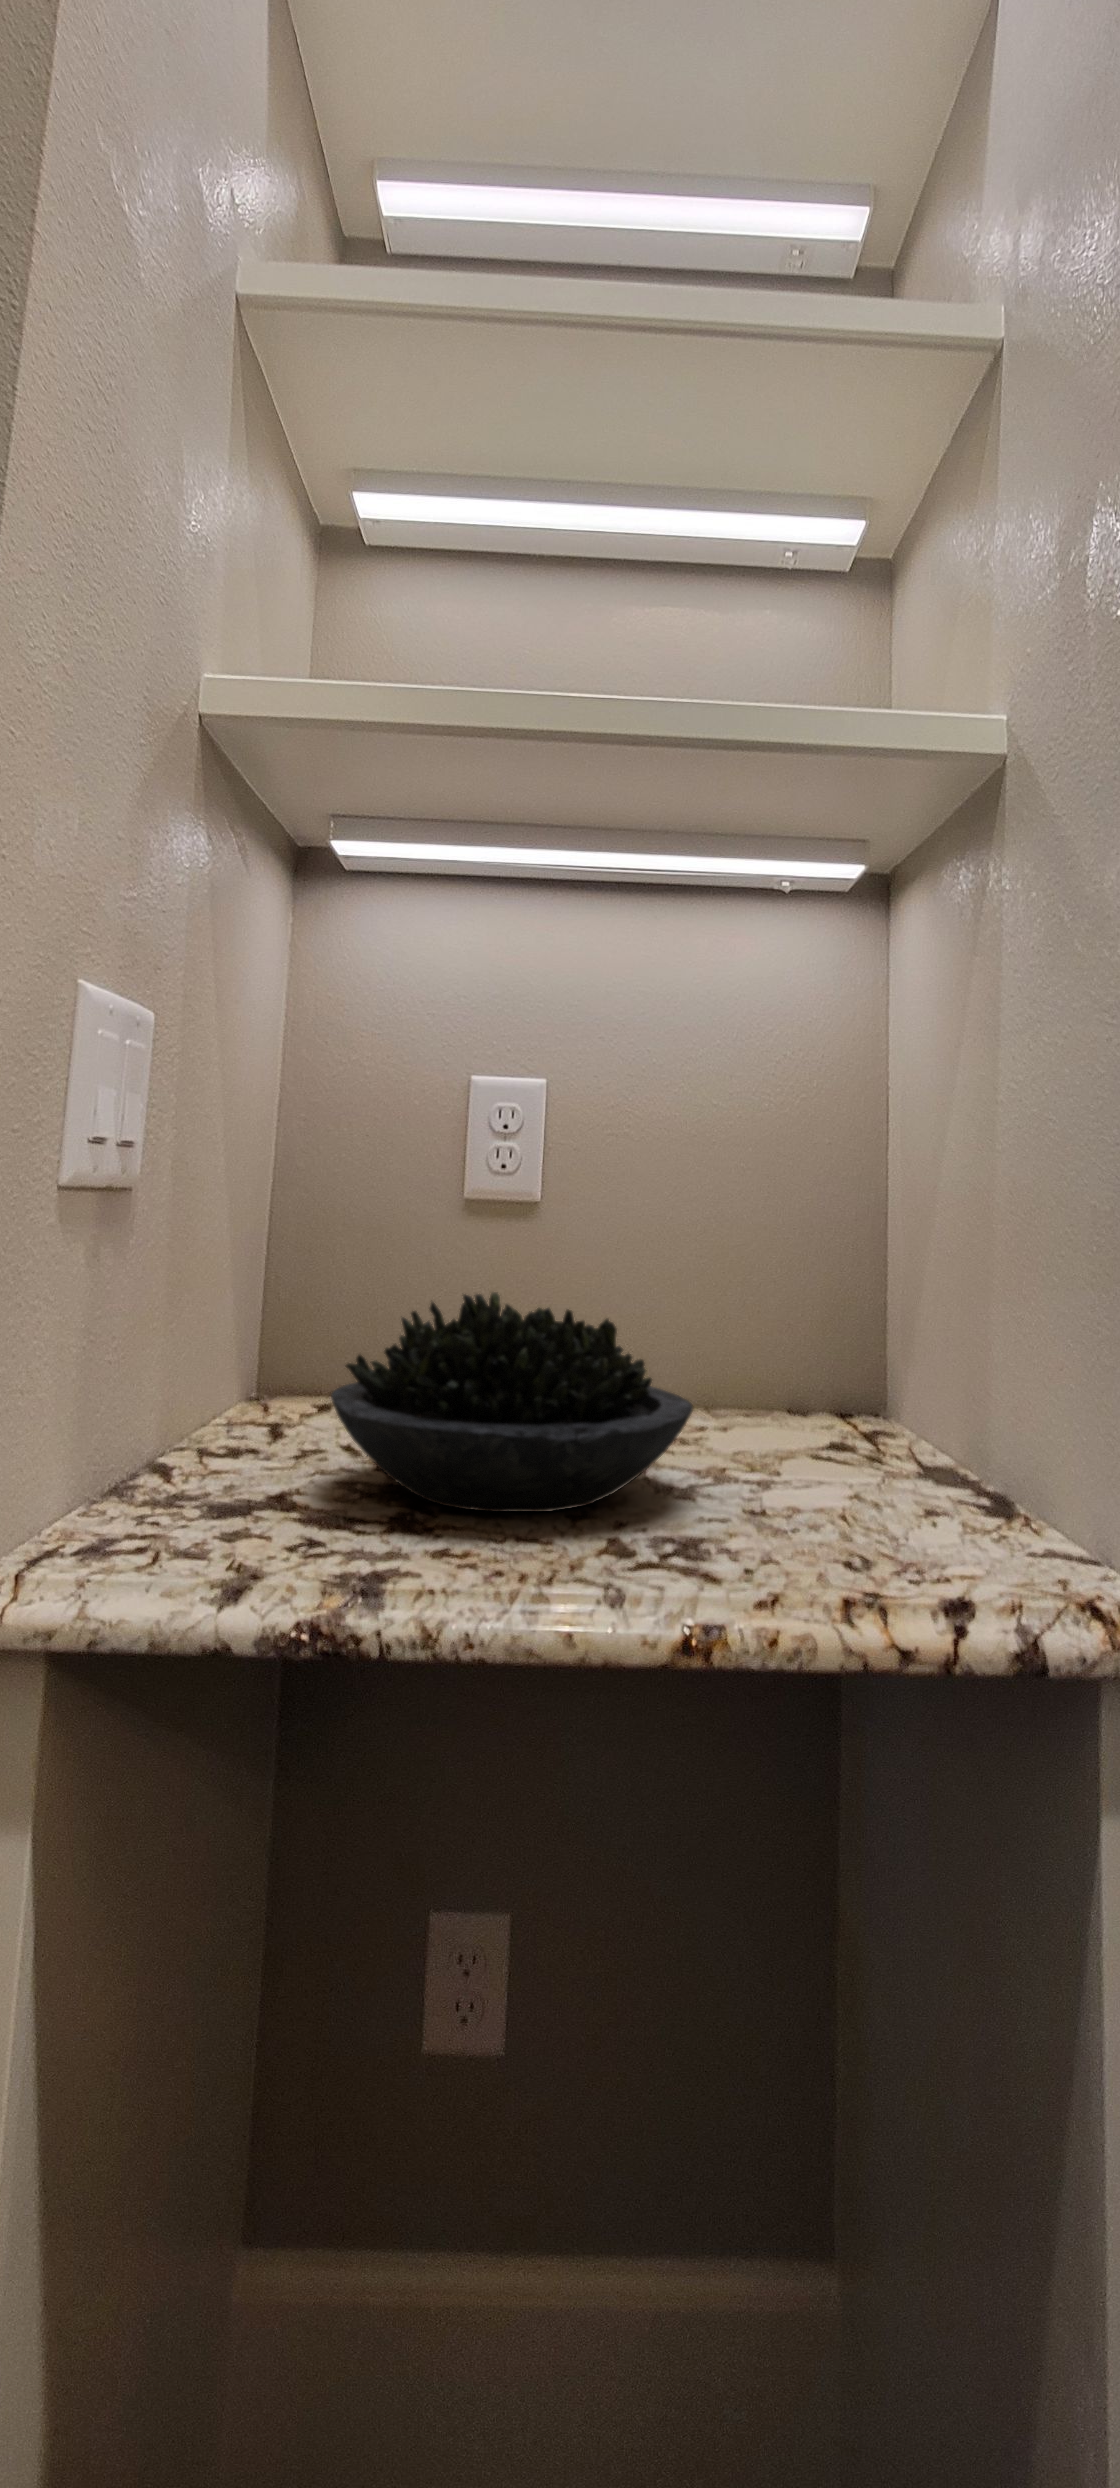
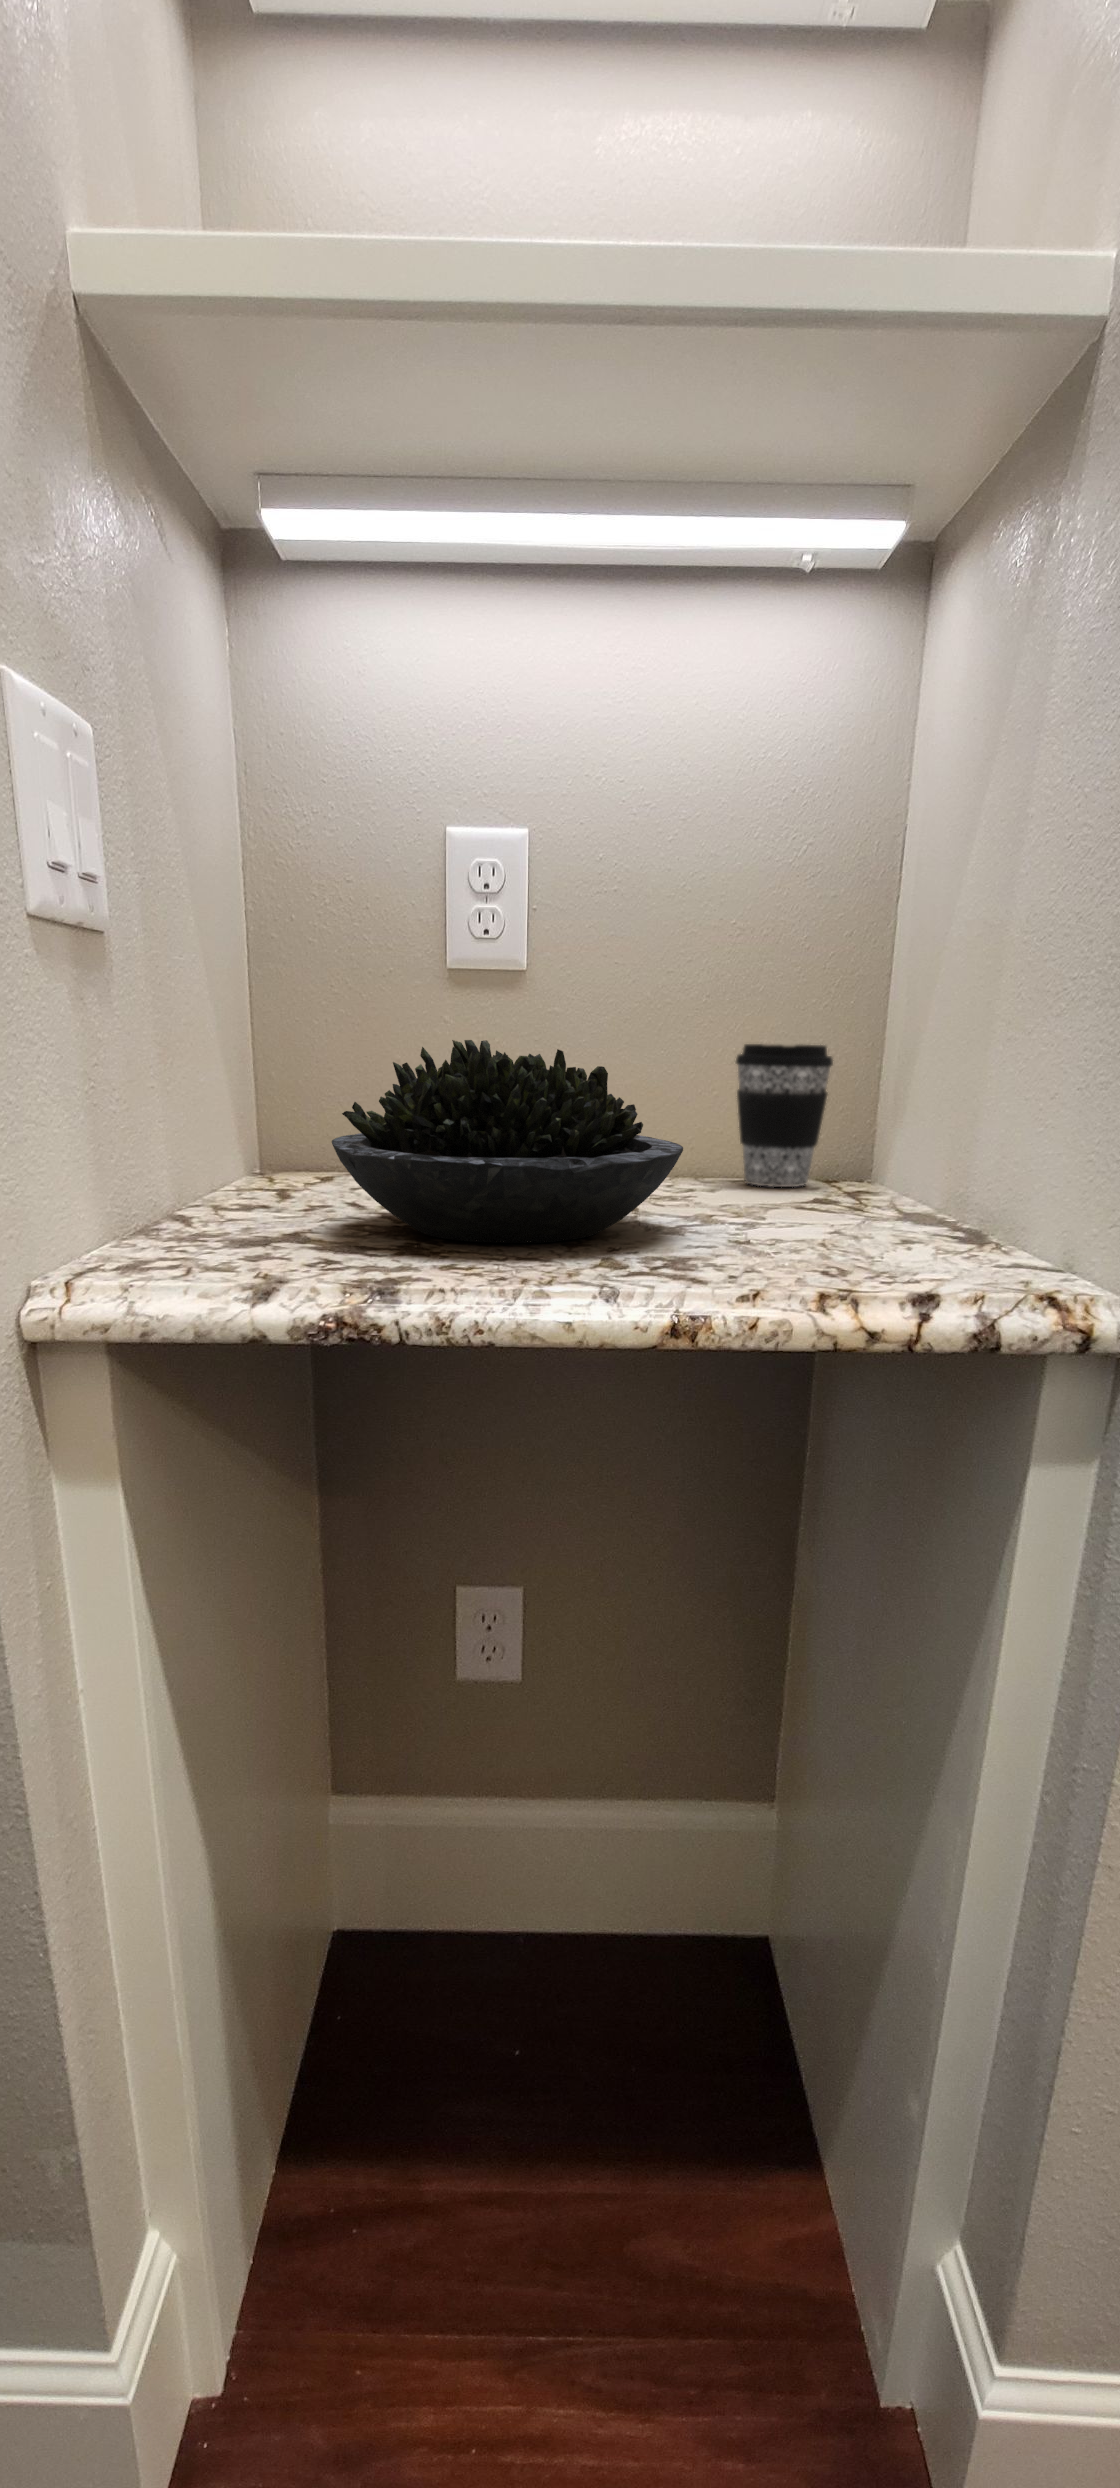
coffee cup: none [743,1280,840,1427] -> present [736,1044,833,1187]

